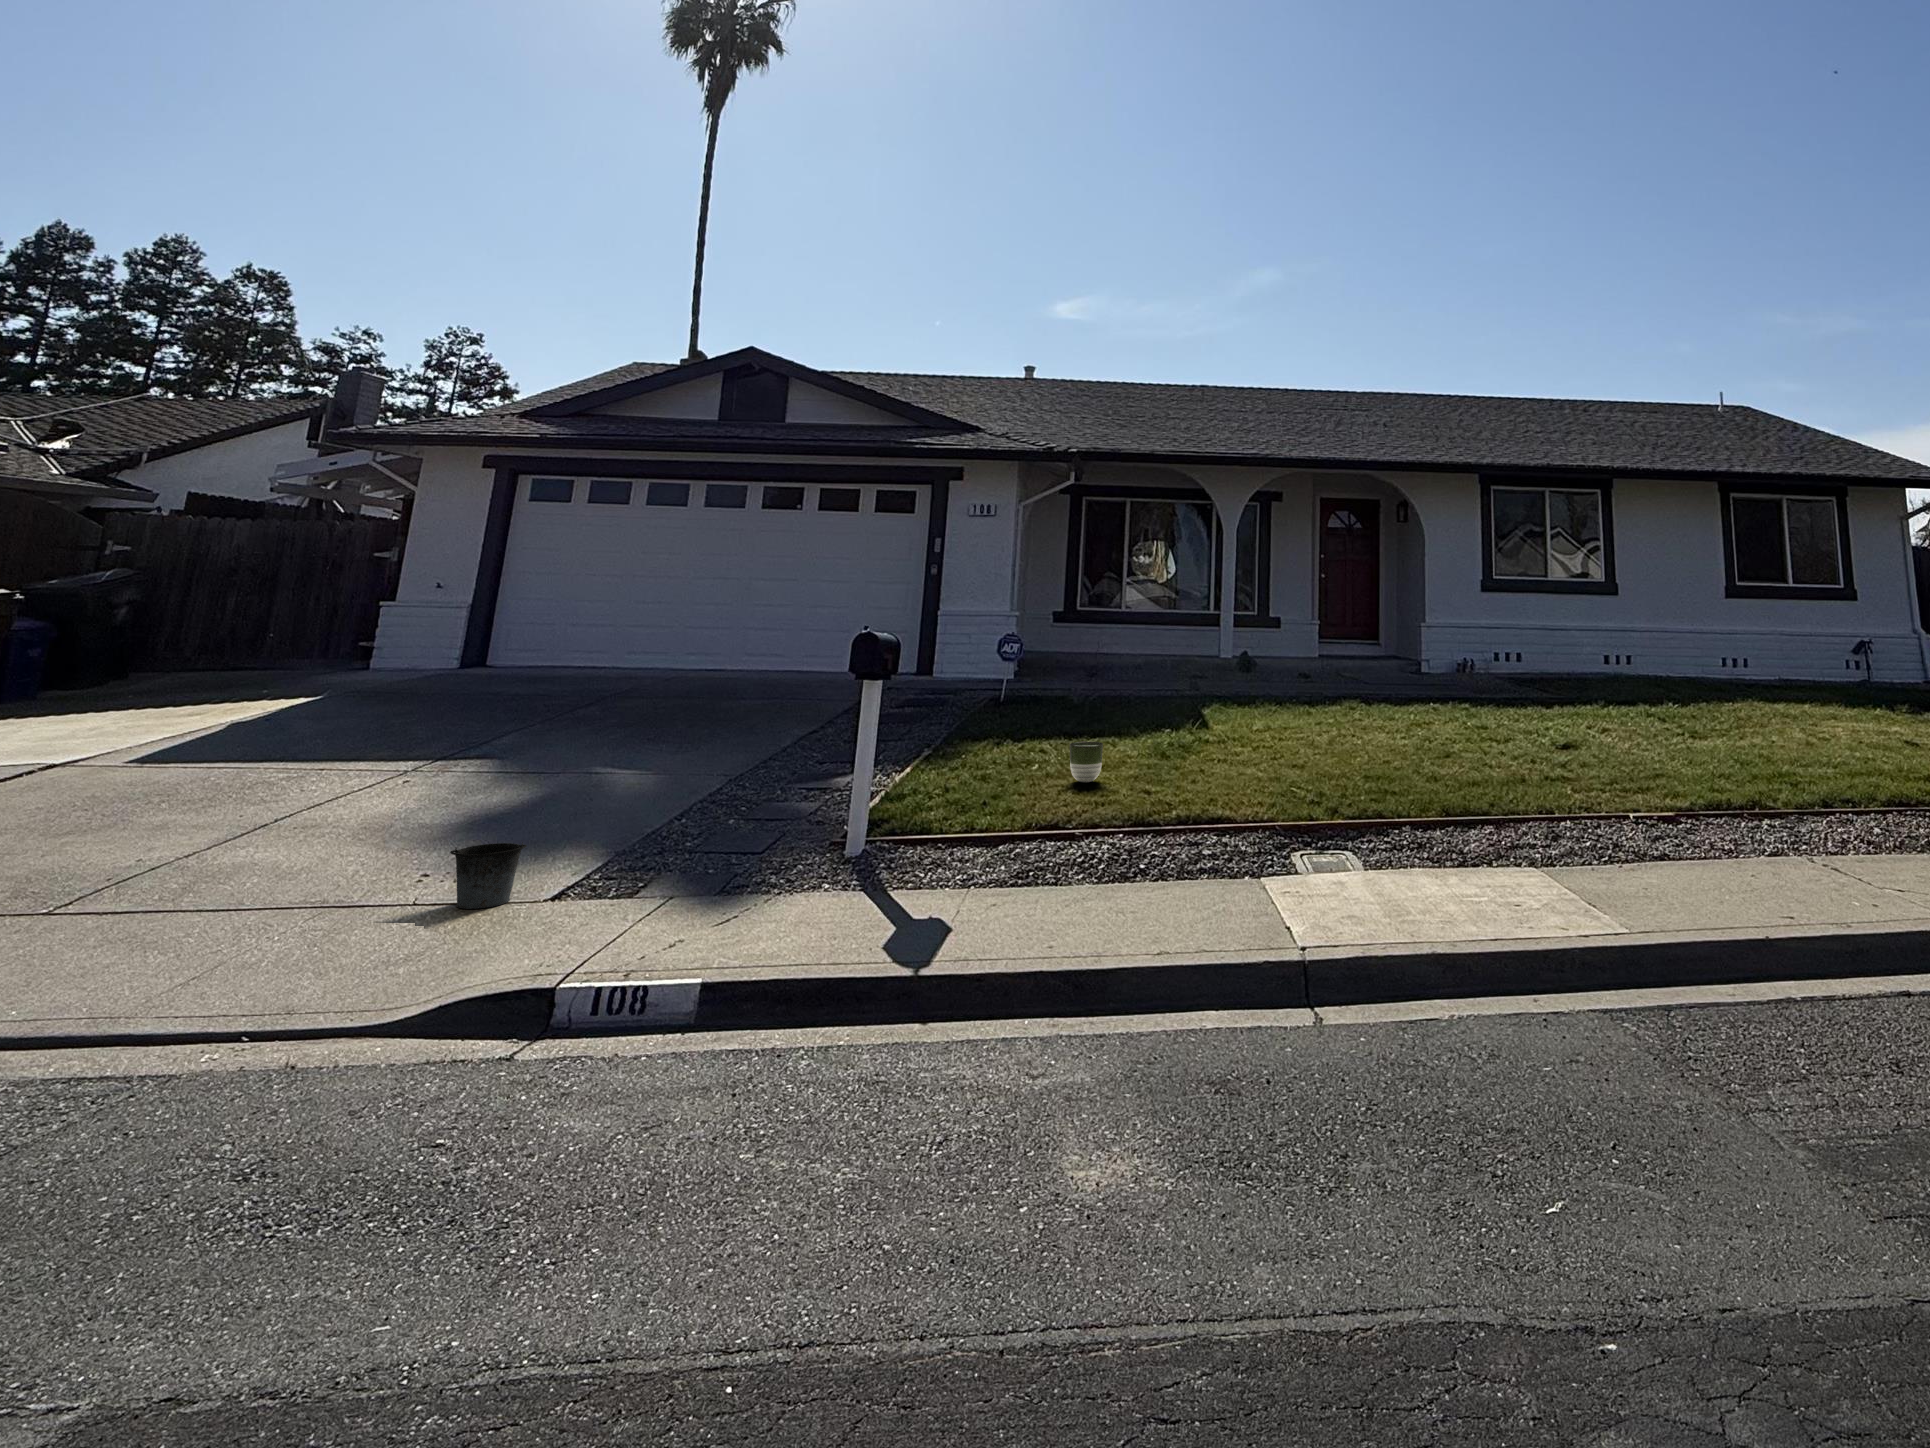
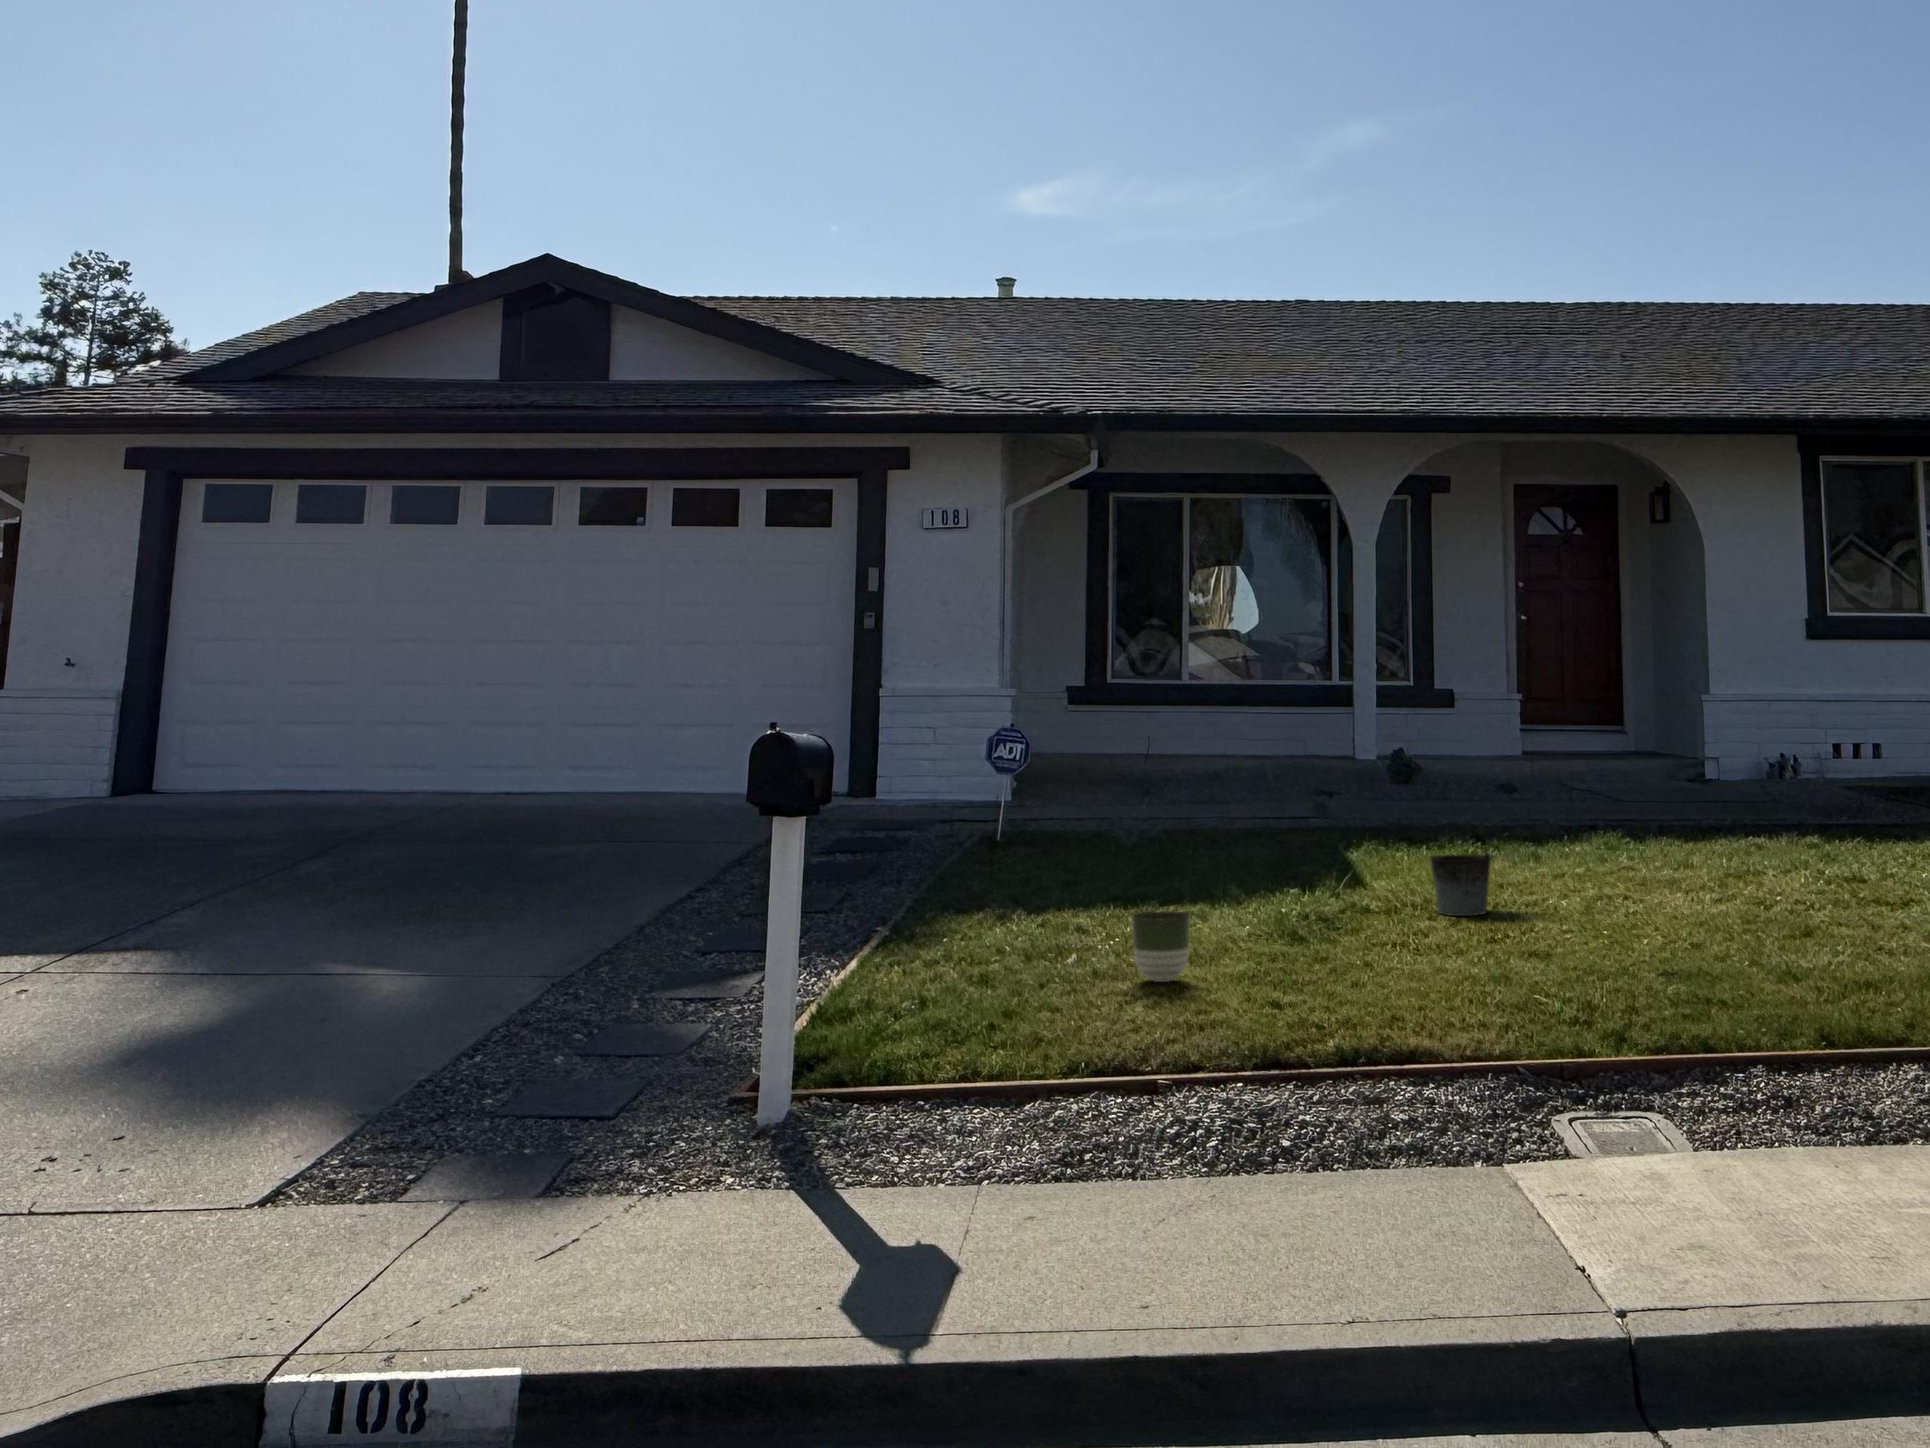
bucket: present [450,842,527,909] -> present [1431,852,1494,916]

